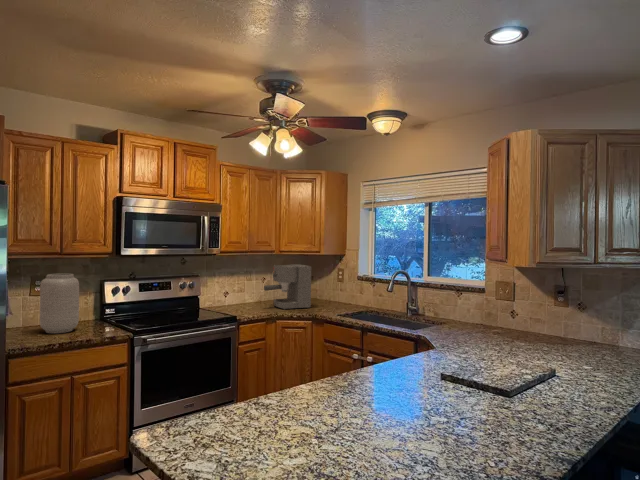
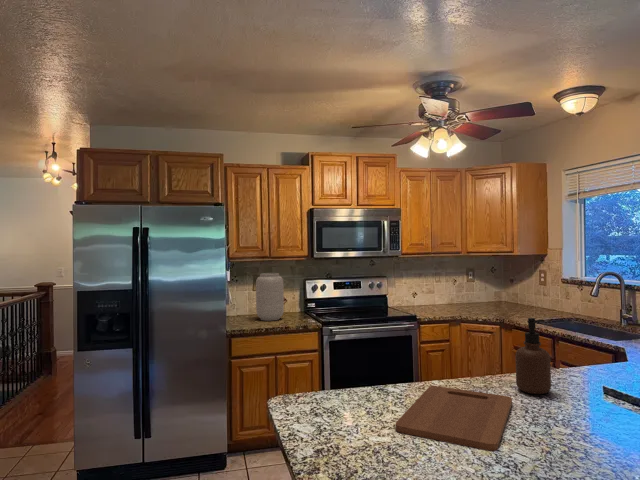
coffee maker: present [264,264,311,309] -> none [450,266,503,312]
soap dispenser: none [373,319,402,388] -> present [515,318,551,394]
cutting board: none [300,392,399,450] -> present [396,386,512,451]

